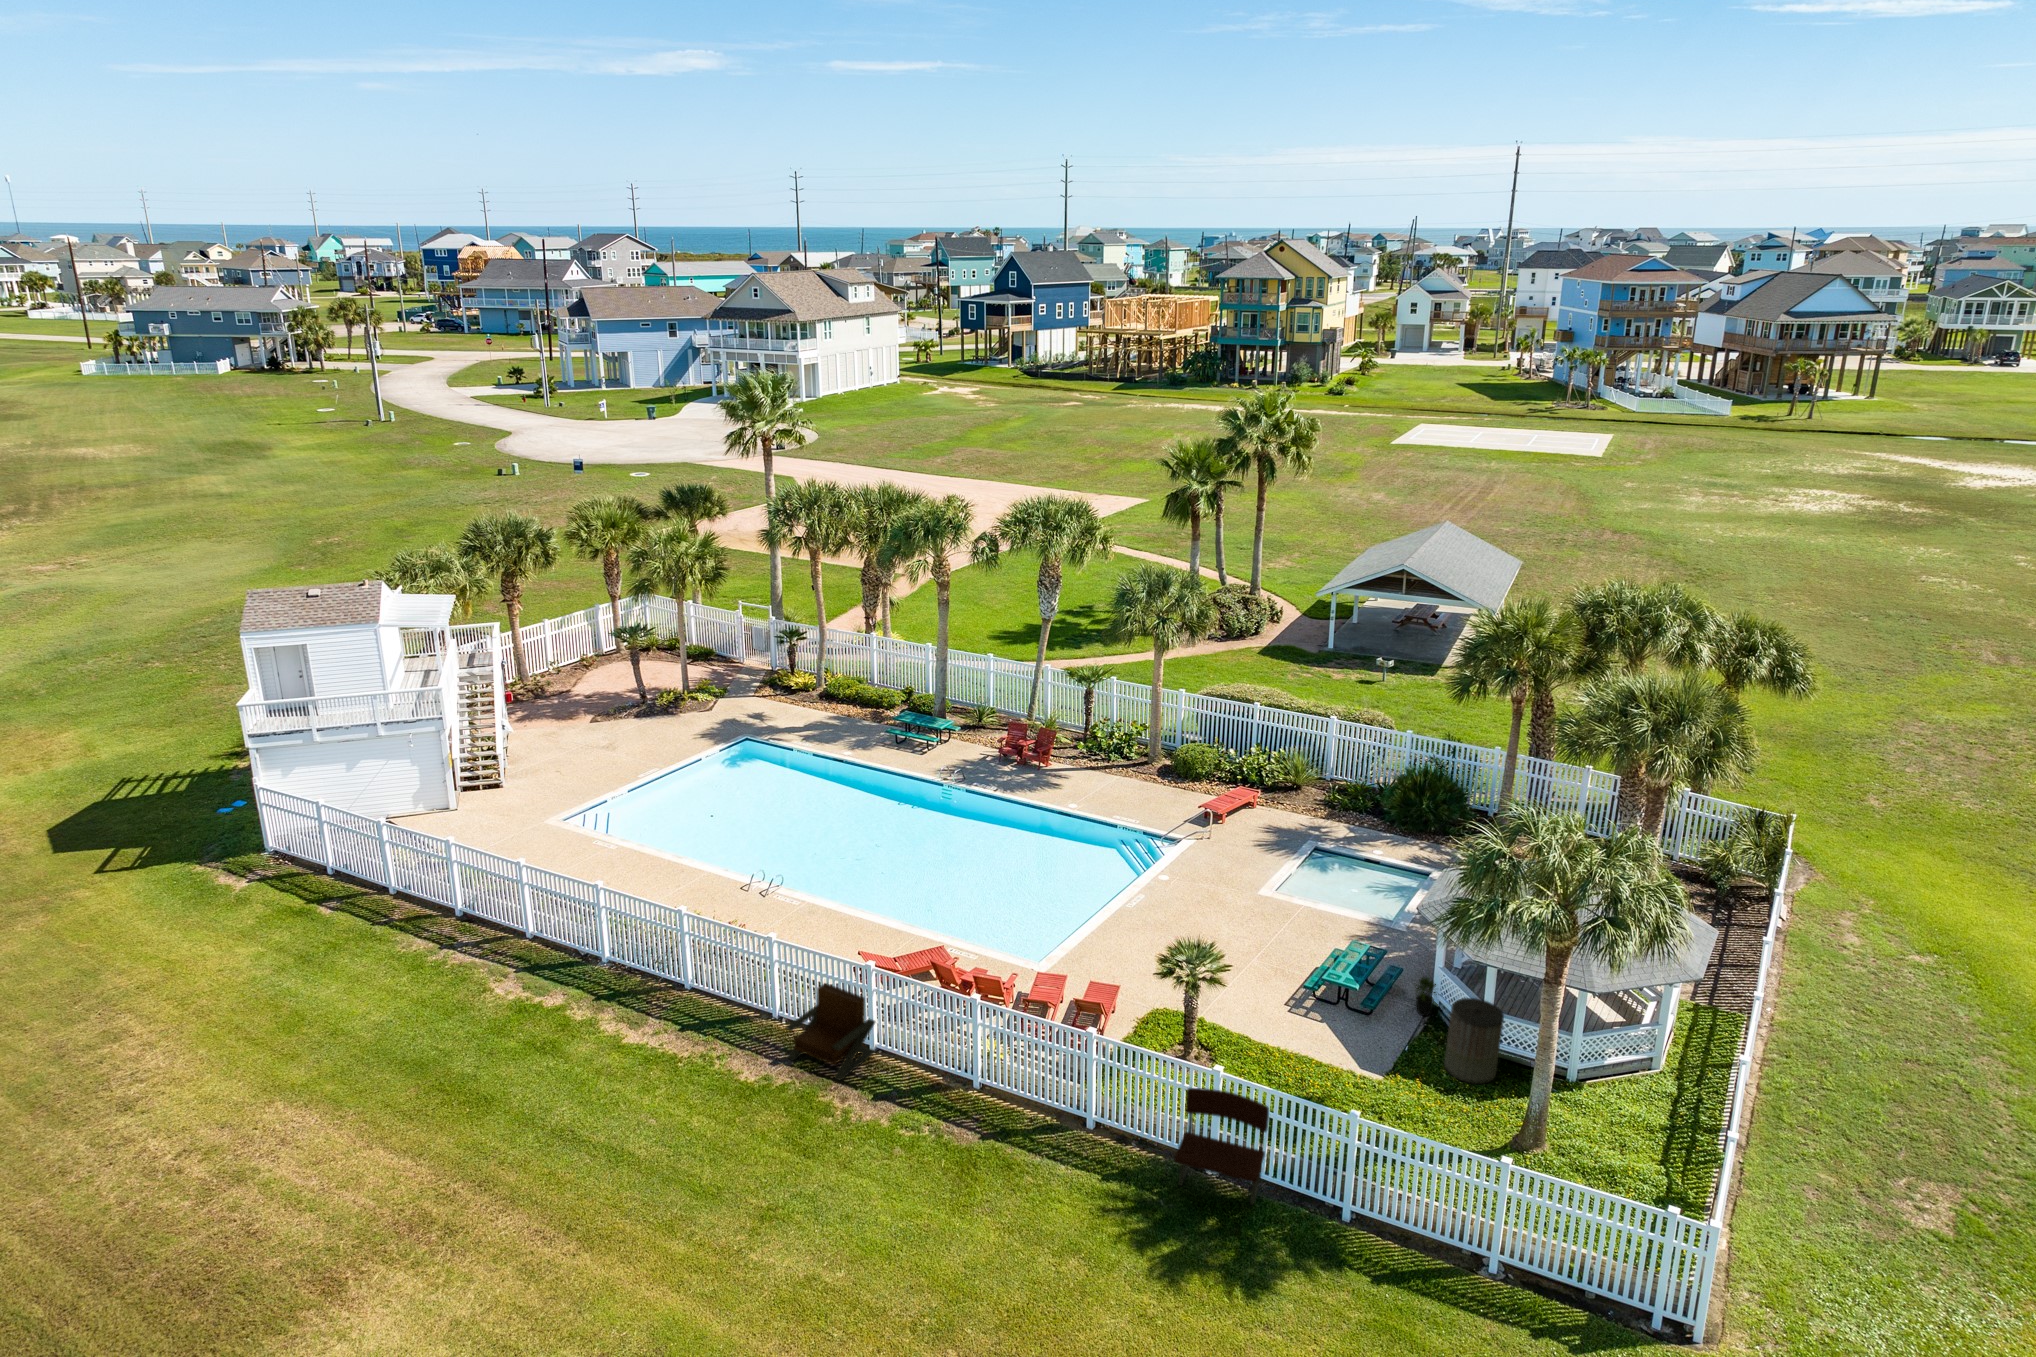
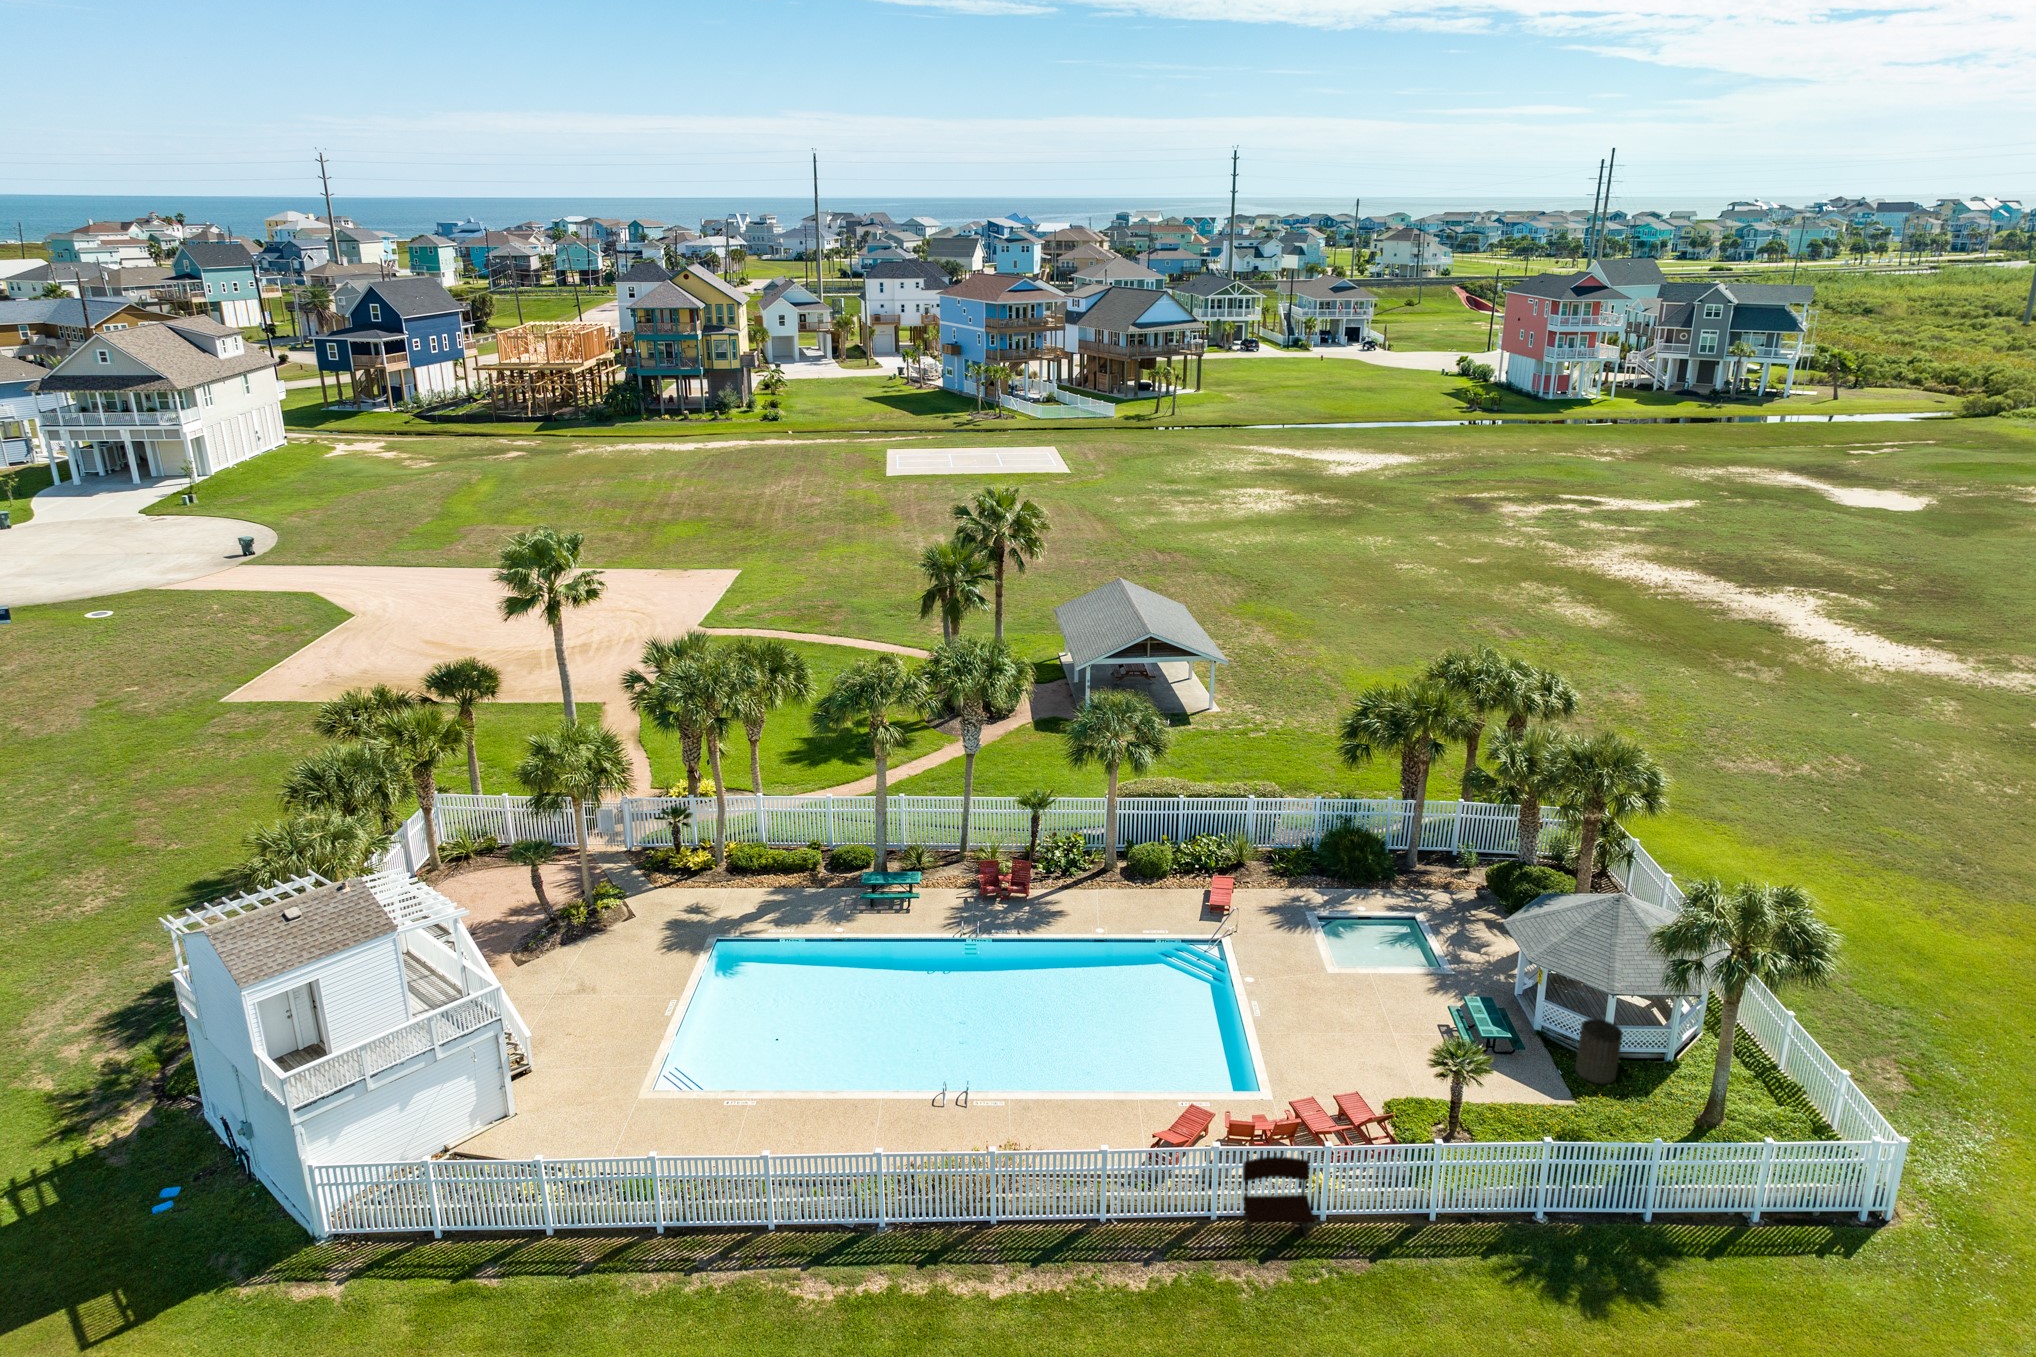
potted plant: present [1415,977,1437,1016] -> none [1518,1010,1539,1041]
lounge chair: present [786,983,875,1080] -> none [1154,1174,1223,1258]
bench: present [1174,1088,1269,1204] -> present [1243,1157,1315,1240]

